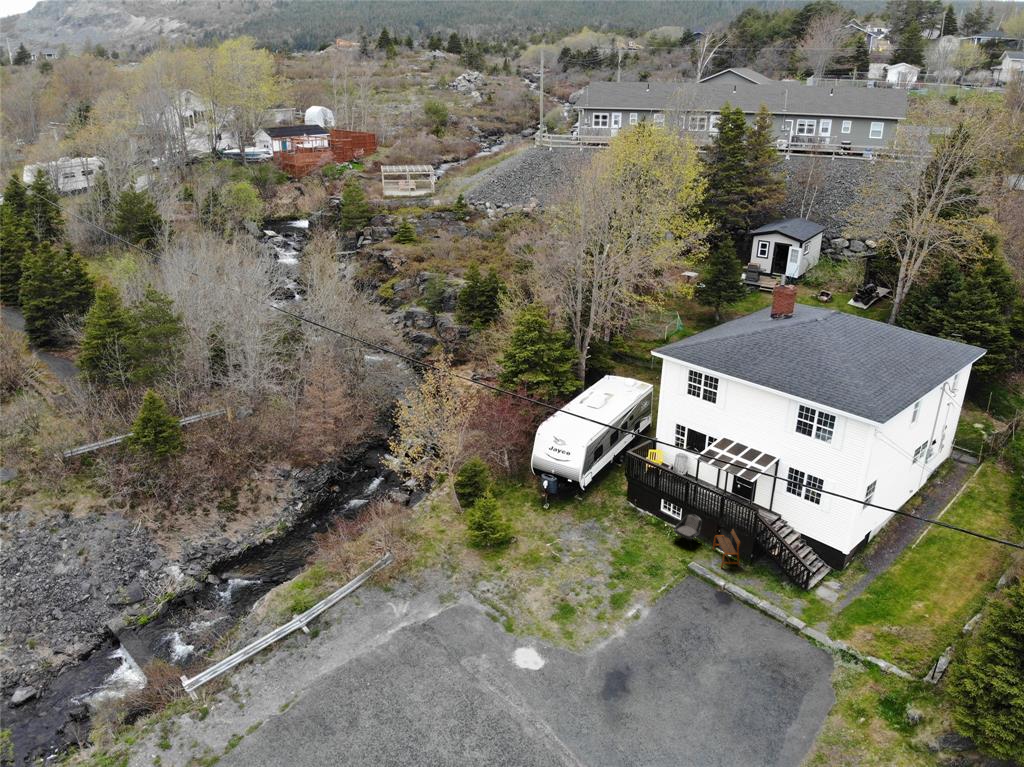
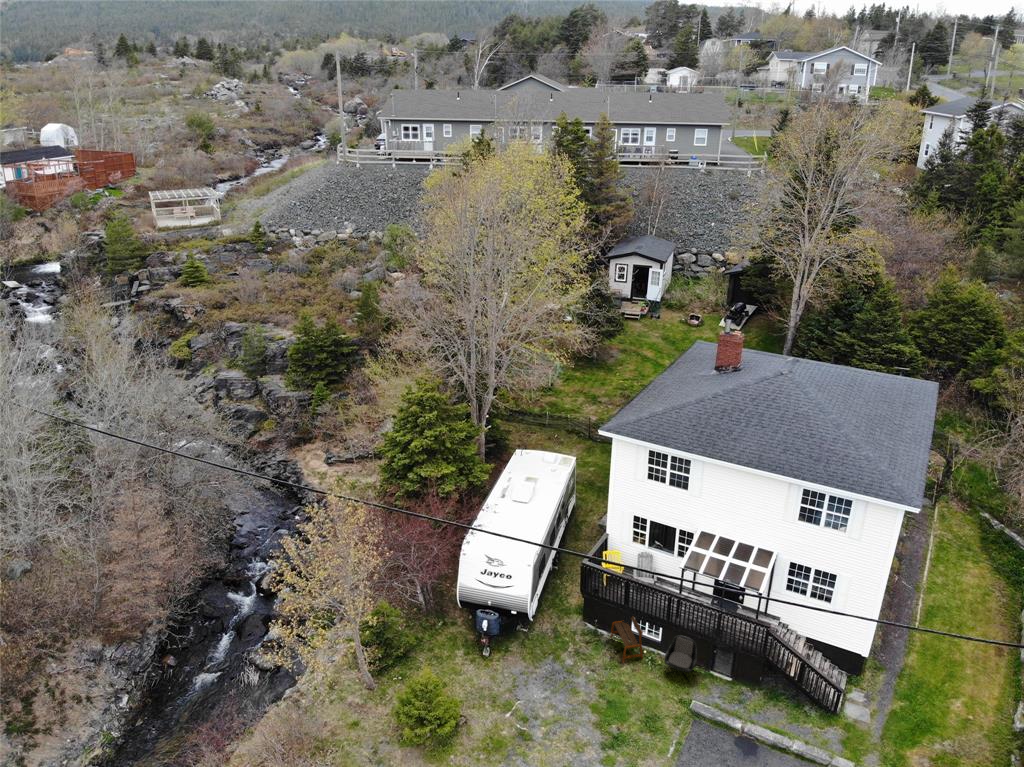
bench: present [713,529,740,568] -> present [610,616,643,663]

